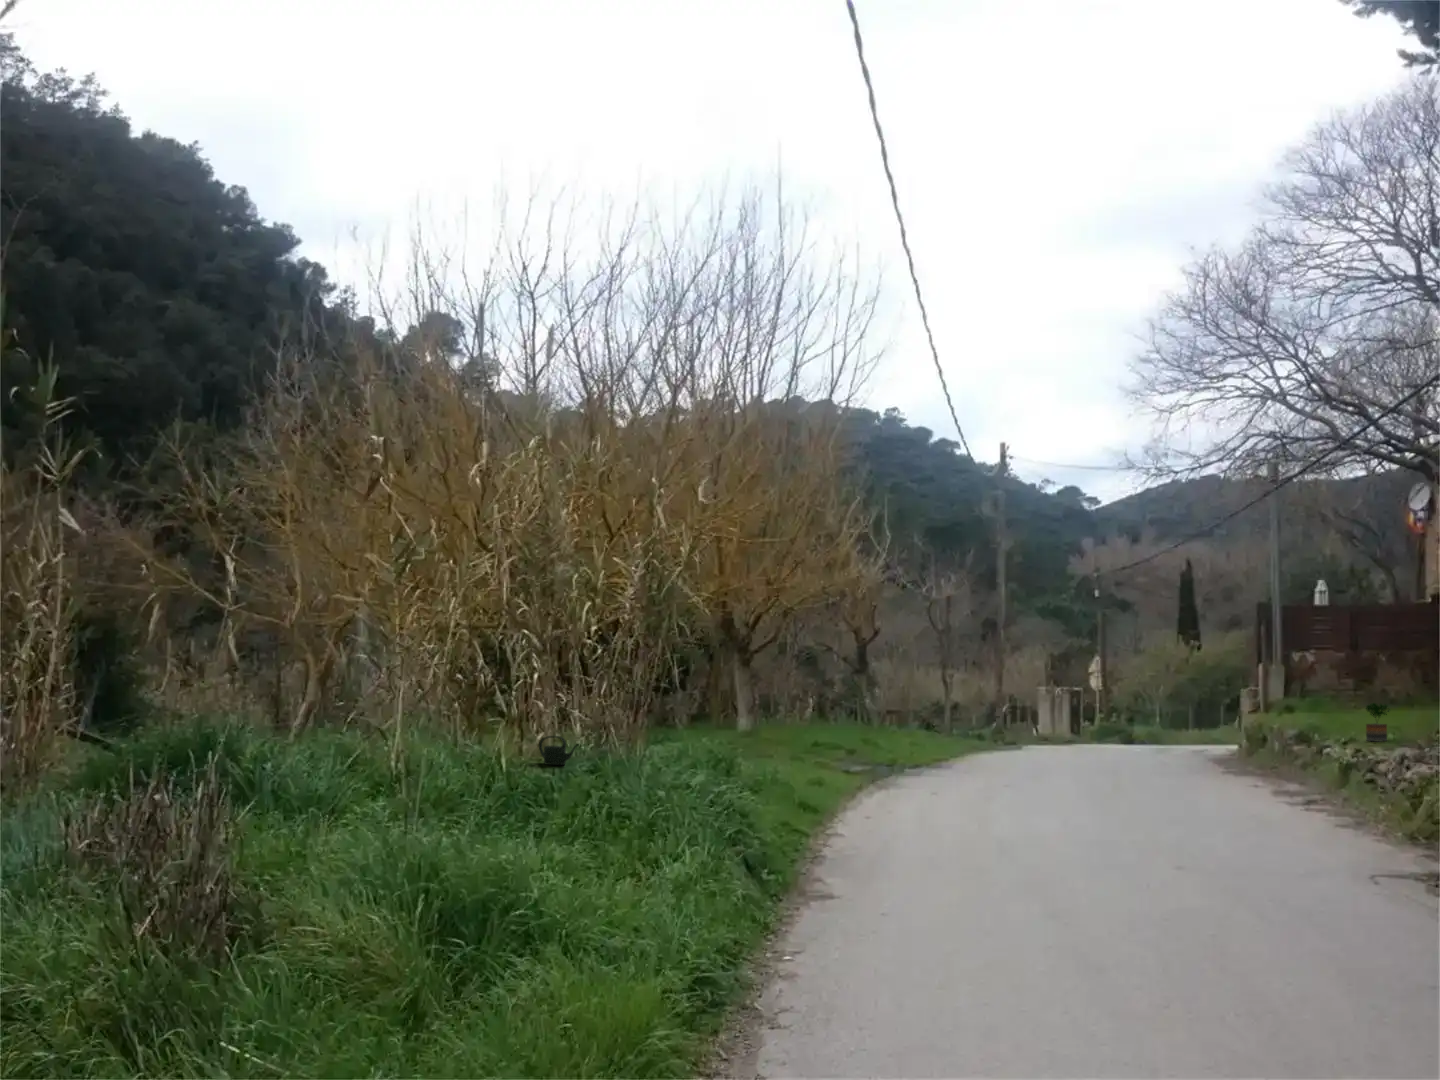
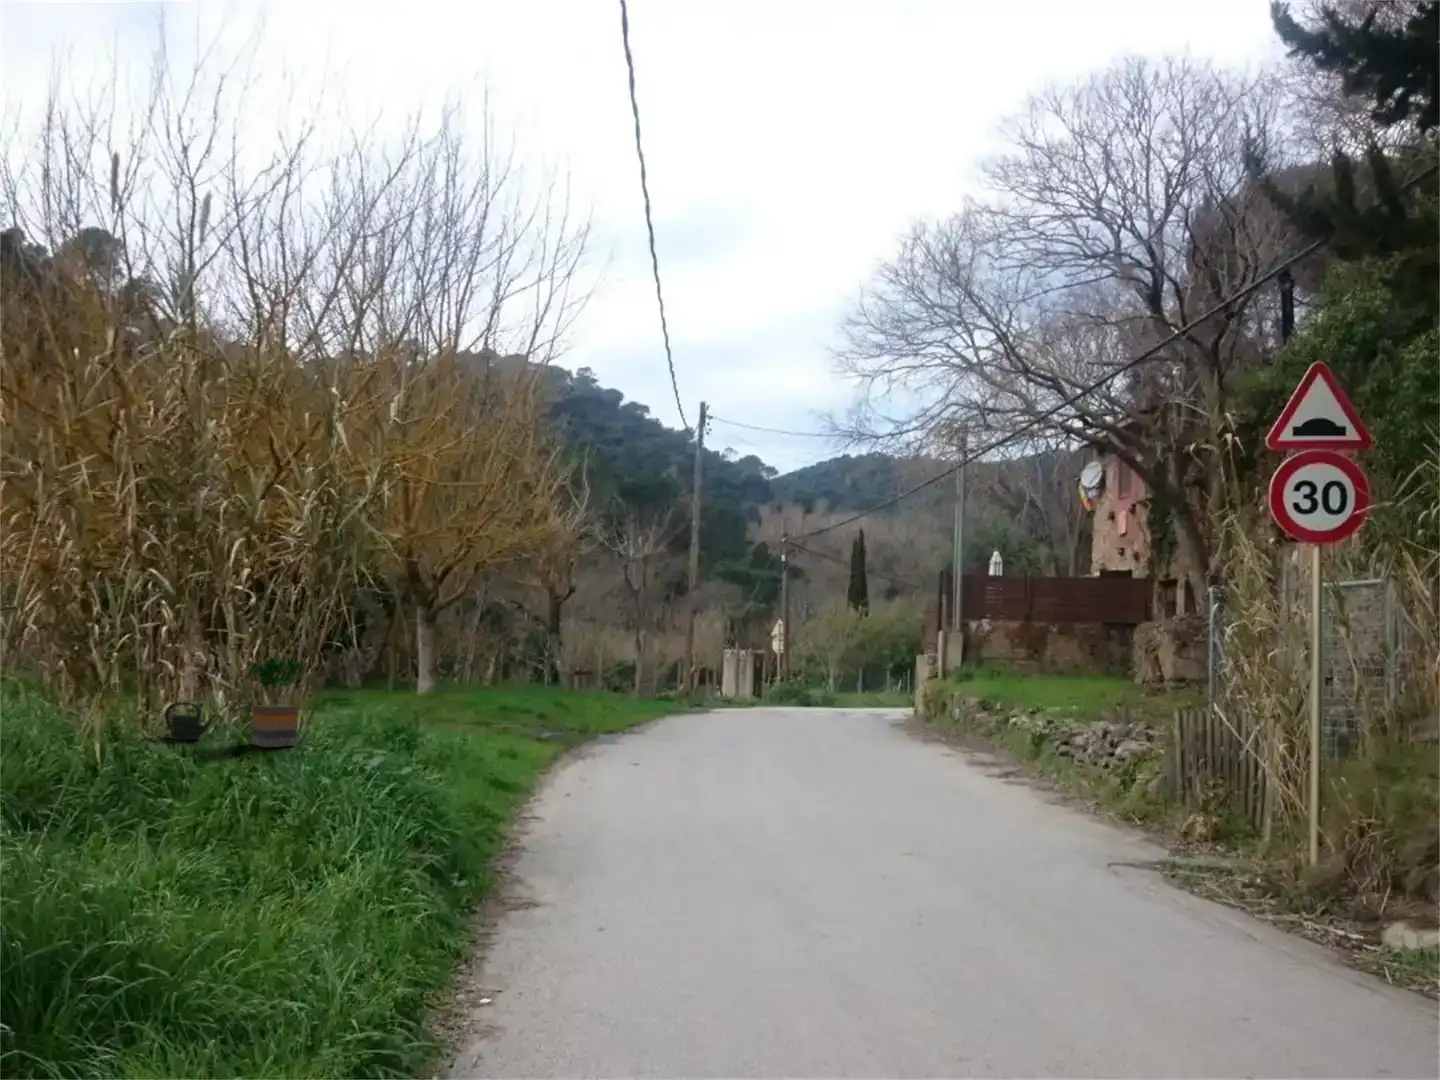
potted tree: present [1366,703,1390,741] -> present [247,657,308,747]

